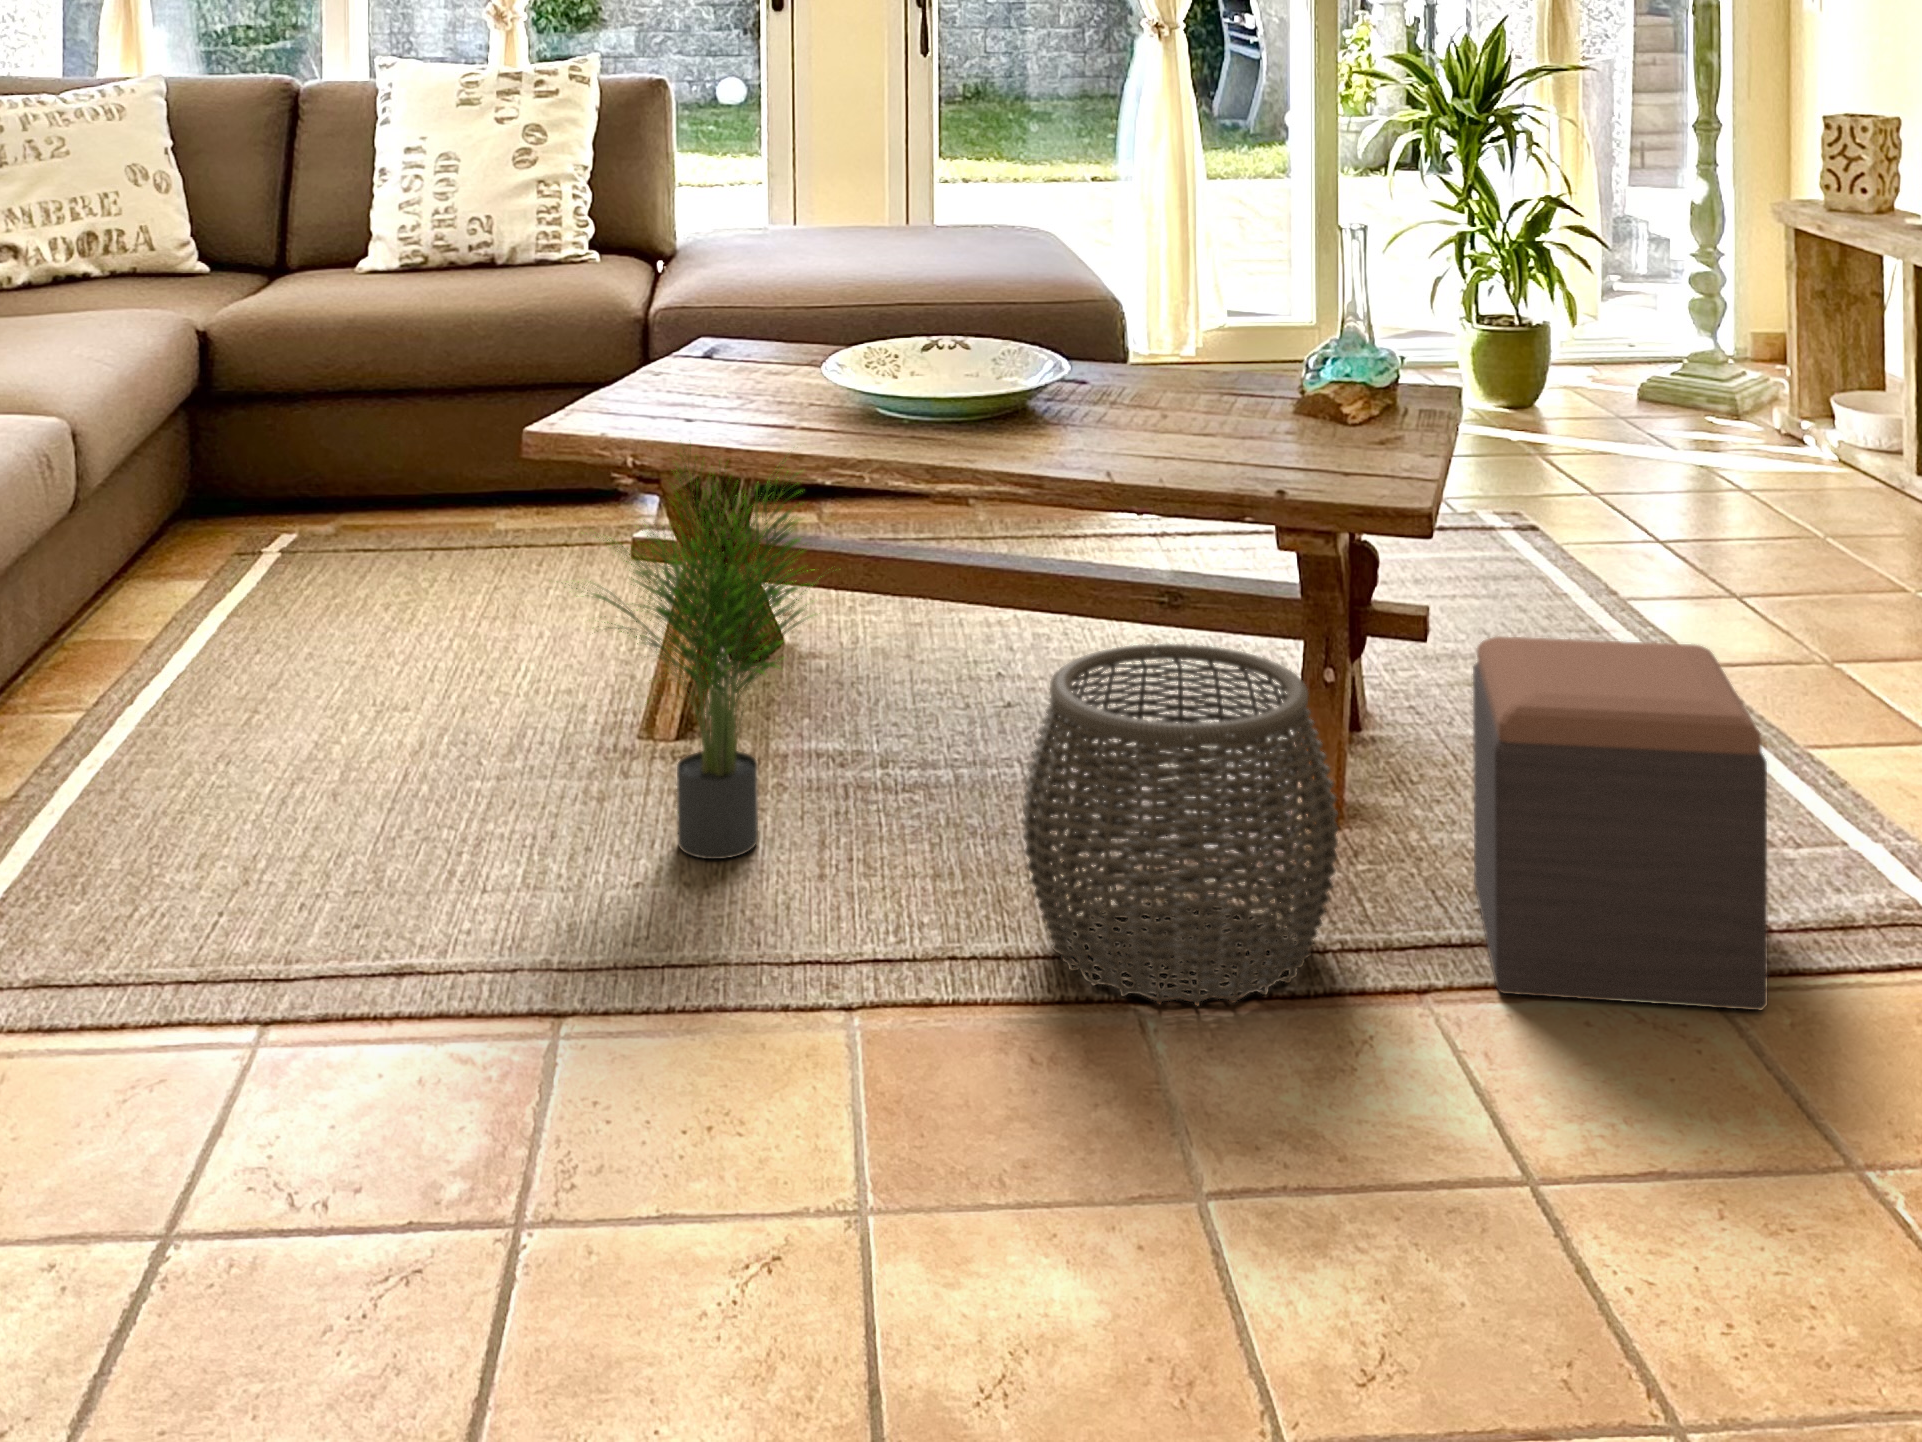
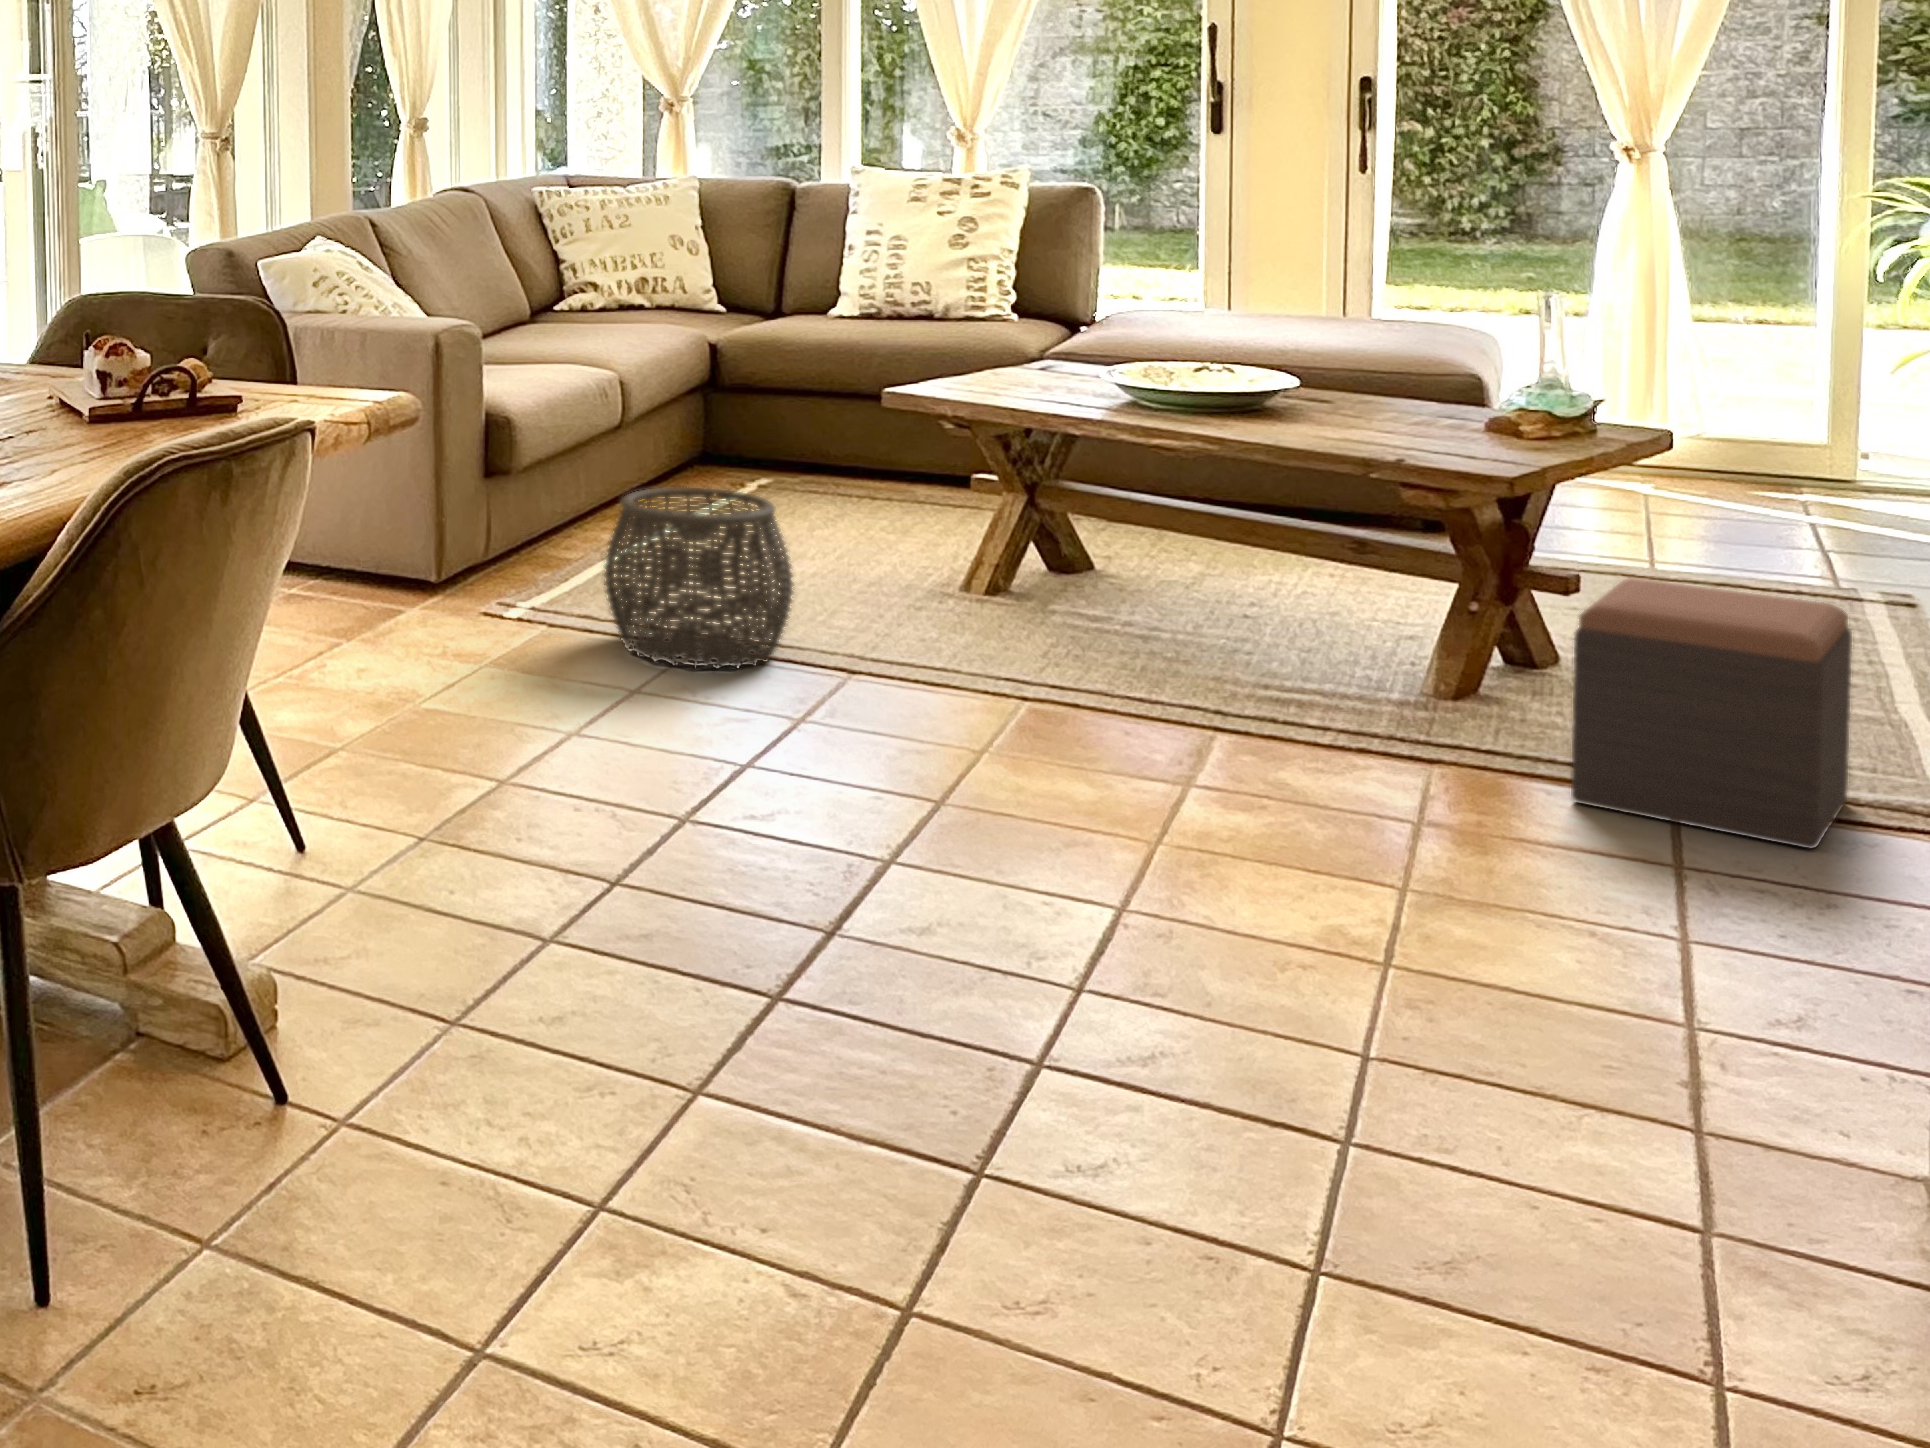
potted plant: present [576,446,820,859] -> none [893,395,1103,657]
woven basket: present [1022,644,1338,1006] -> present [604,487,794,668]

